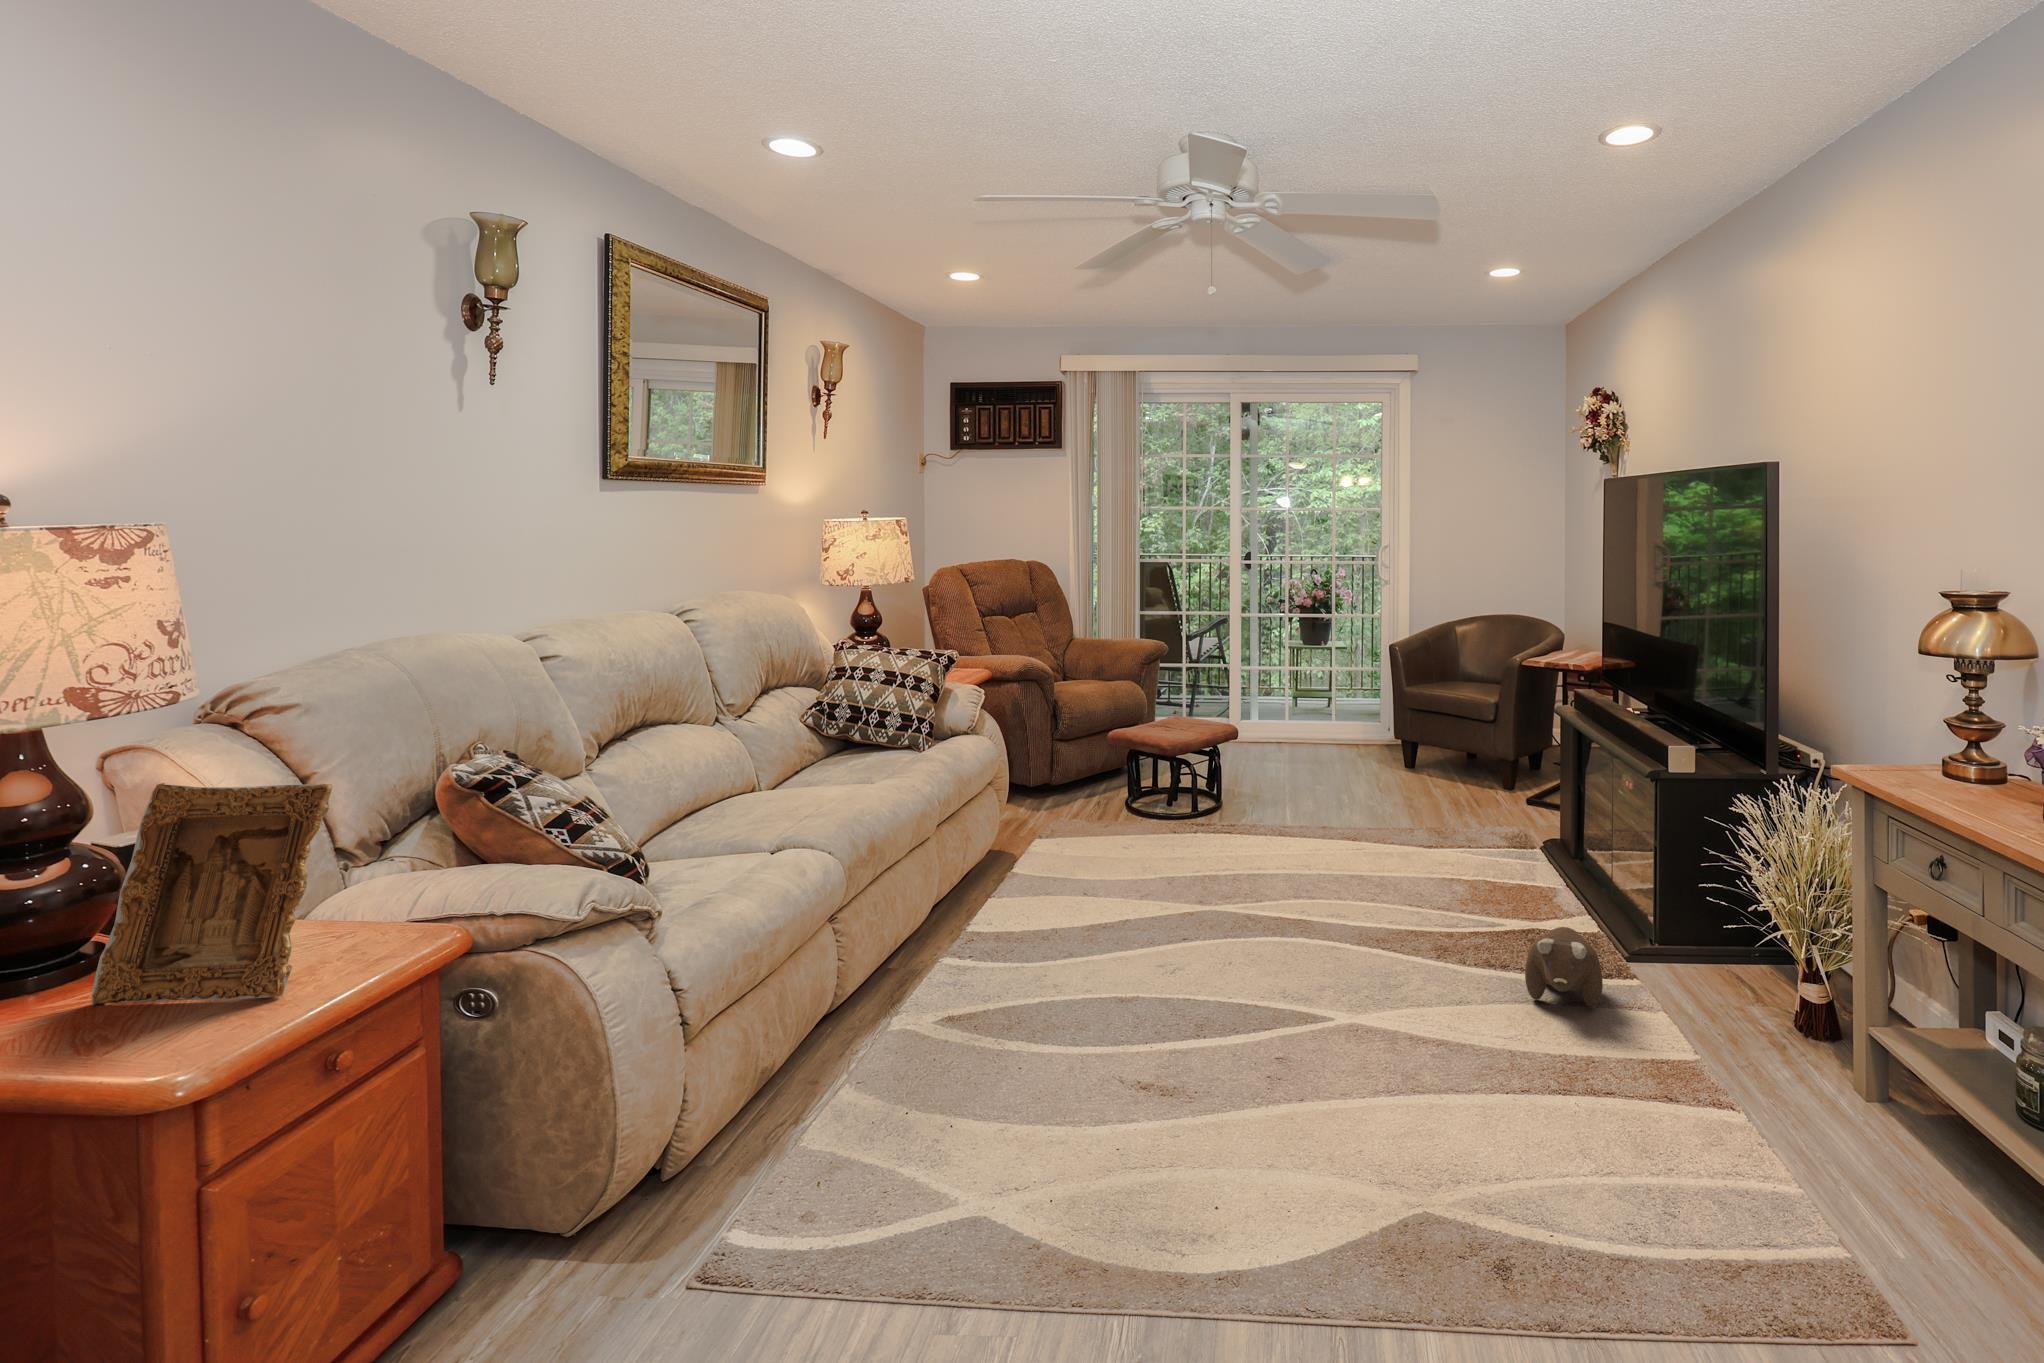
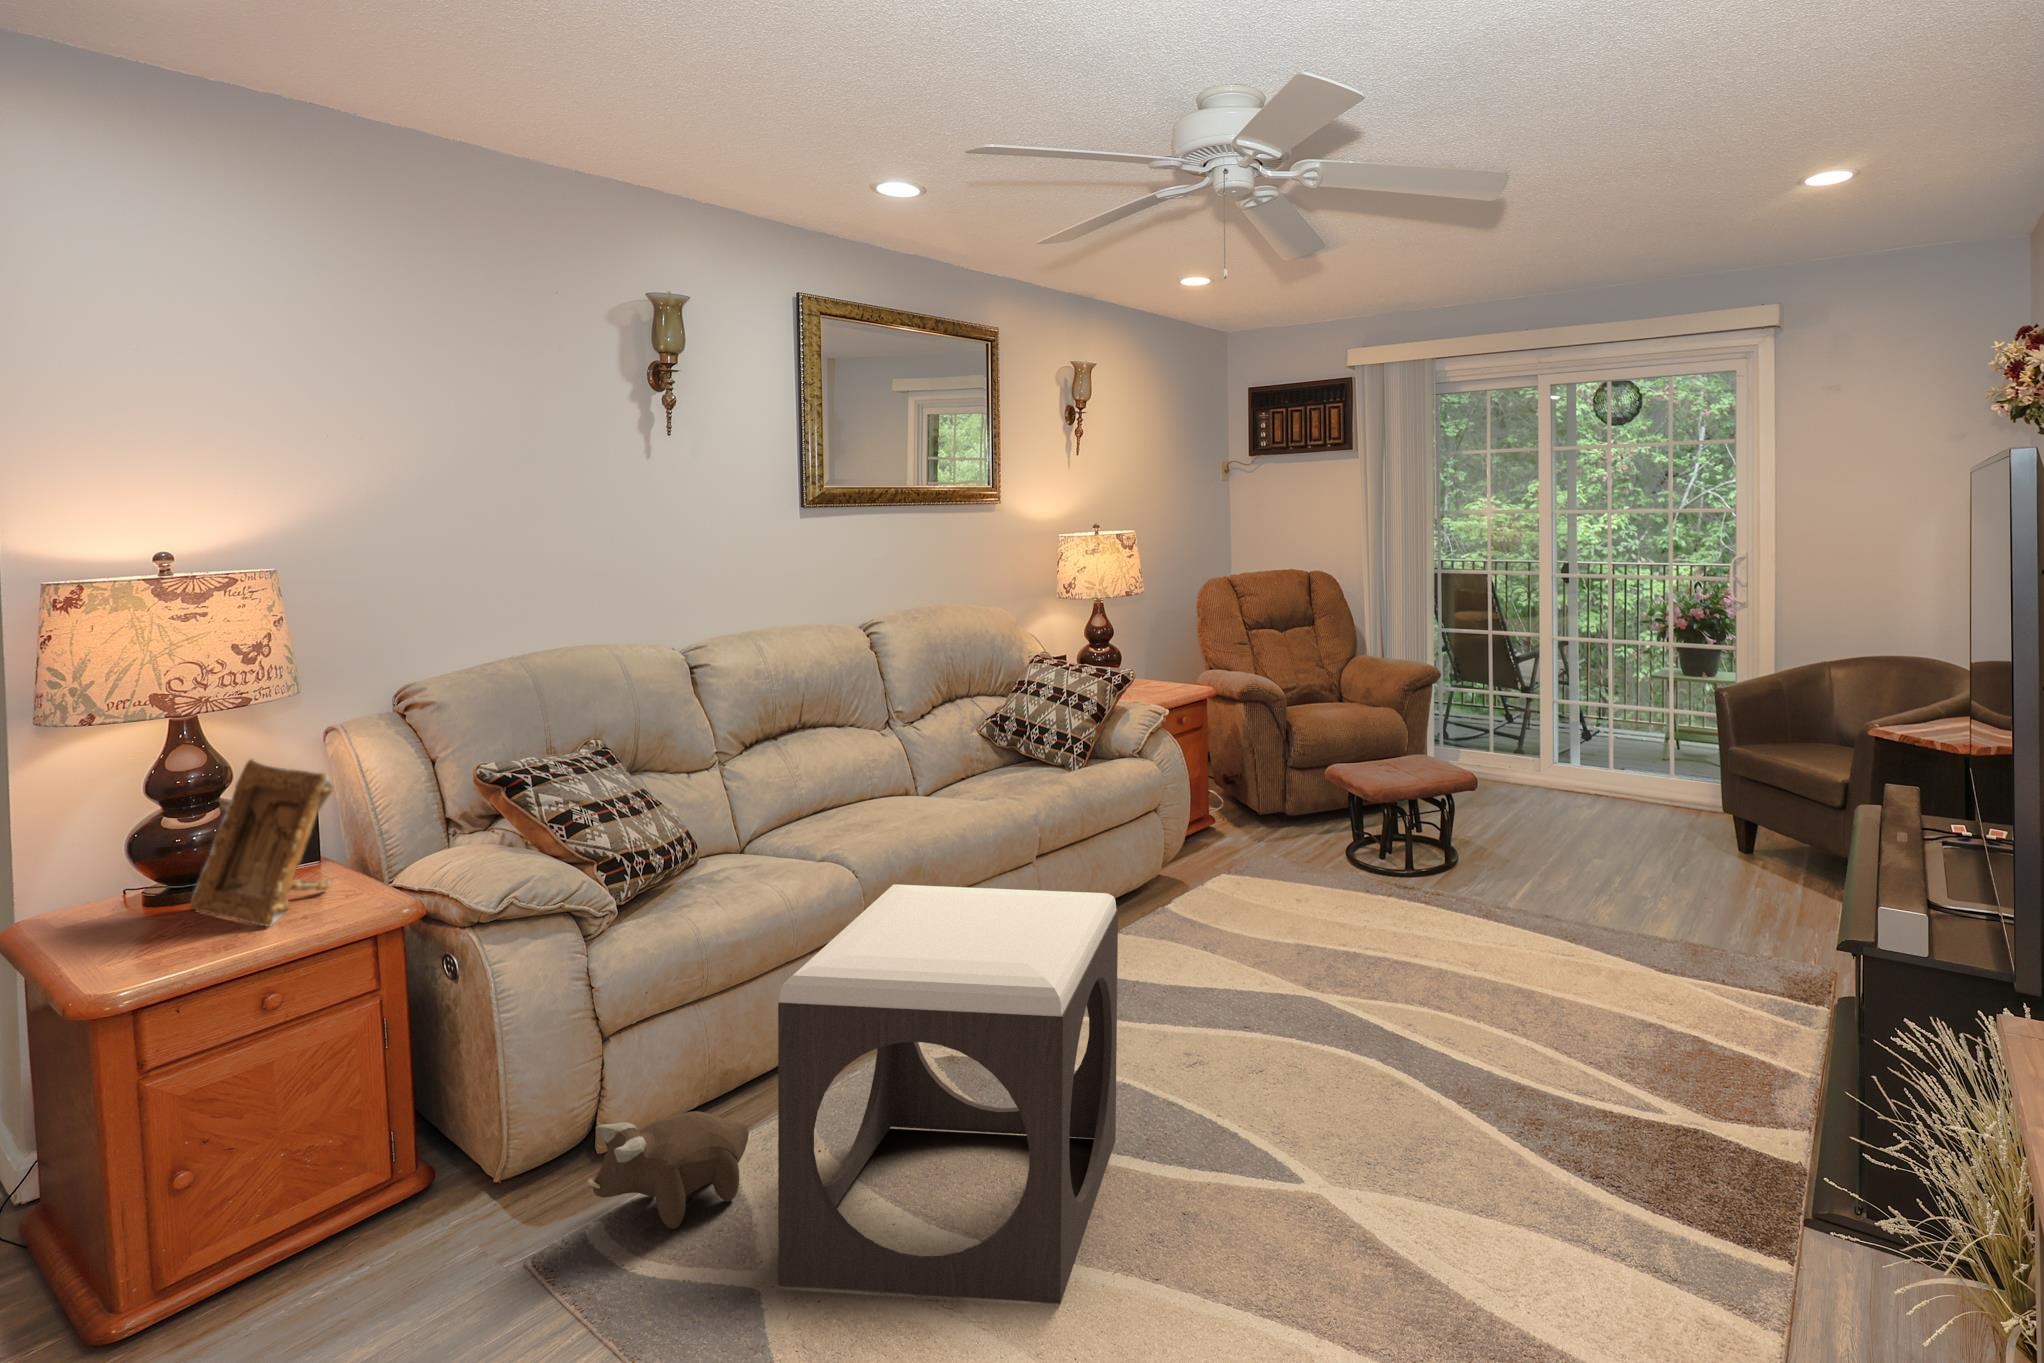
footstool: none [973,819,1296,1249] -> present [778,885,1118,1304]
plush toy: present [1525,927,1603,1008] -> present [588,1111,749,1229]

